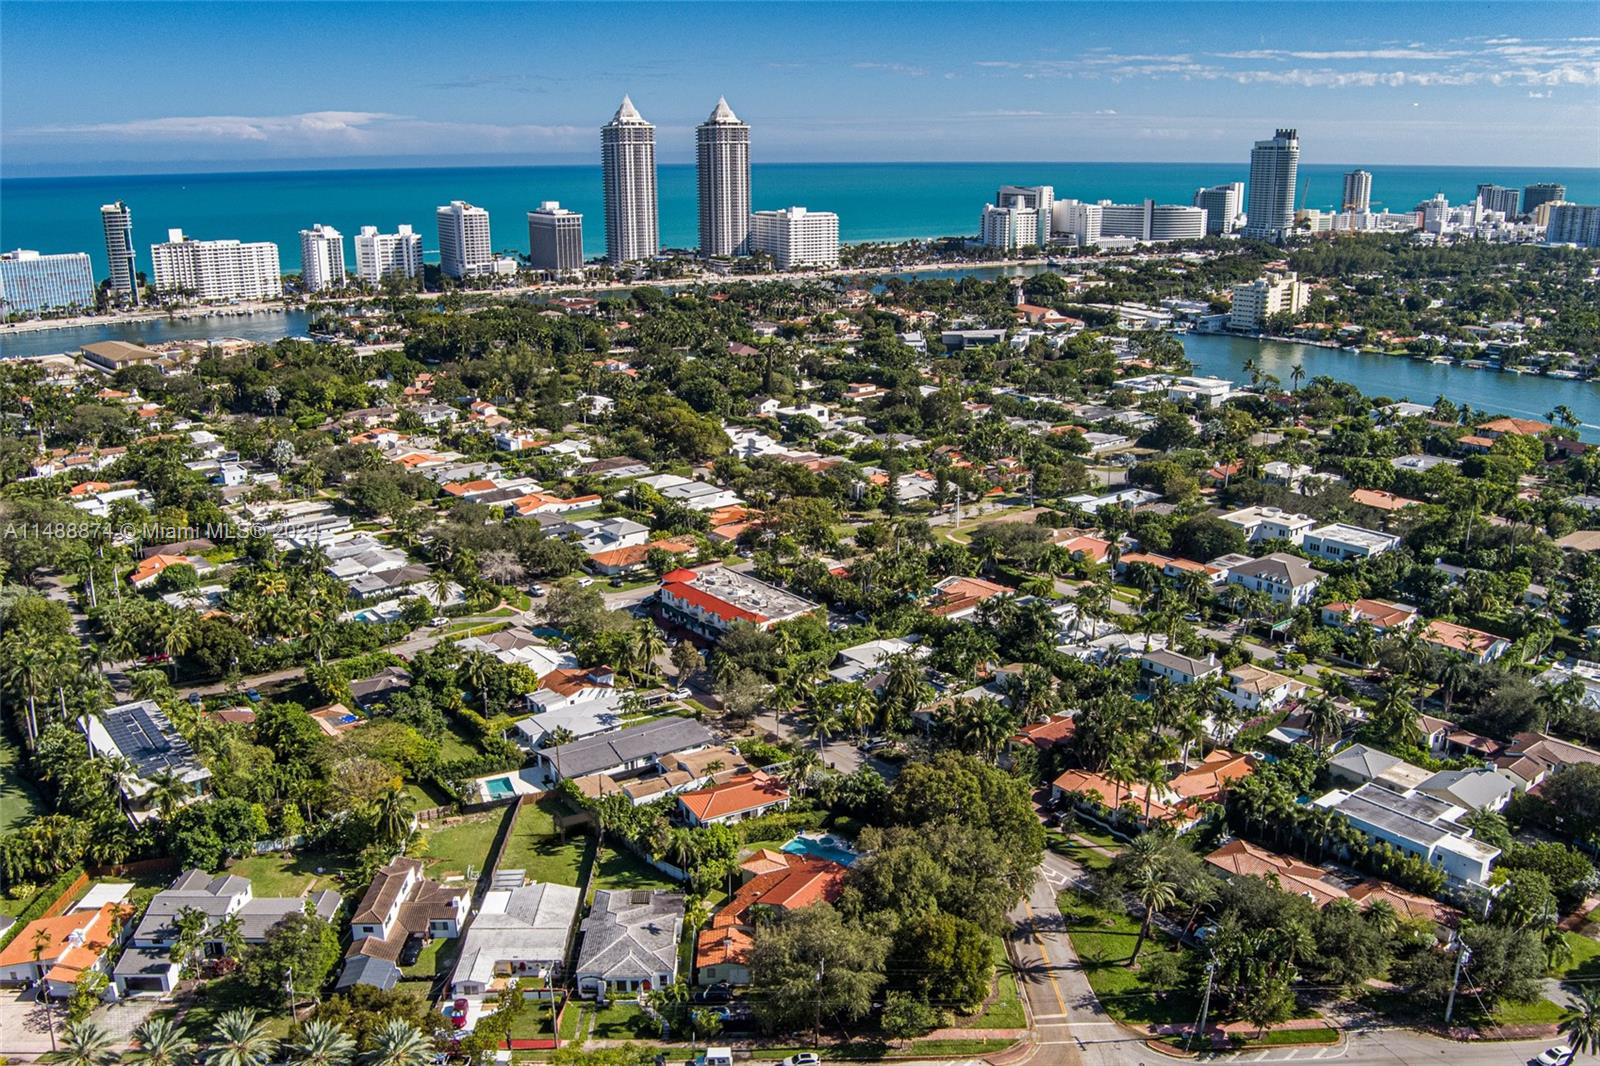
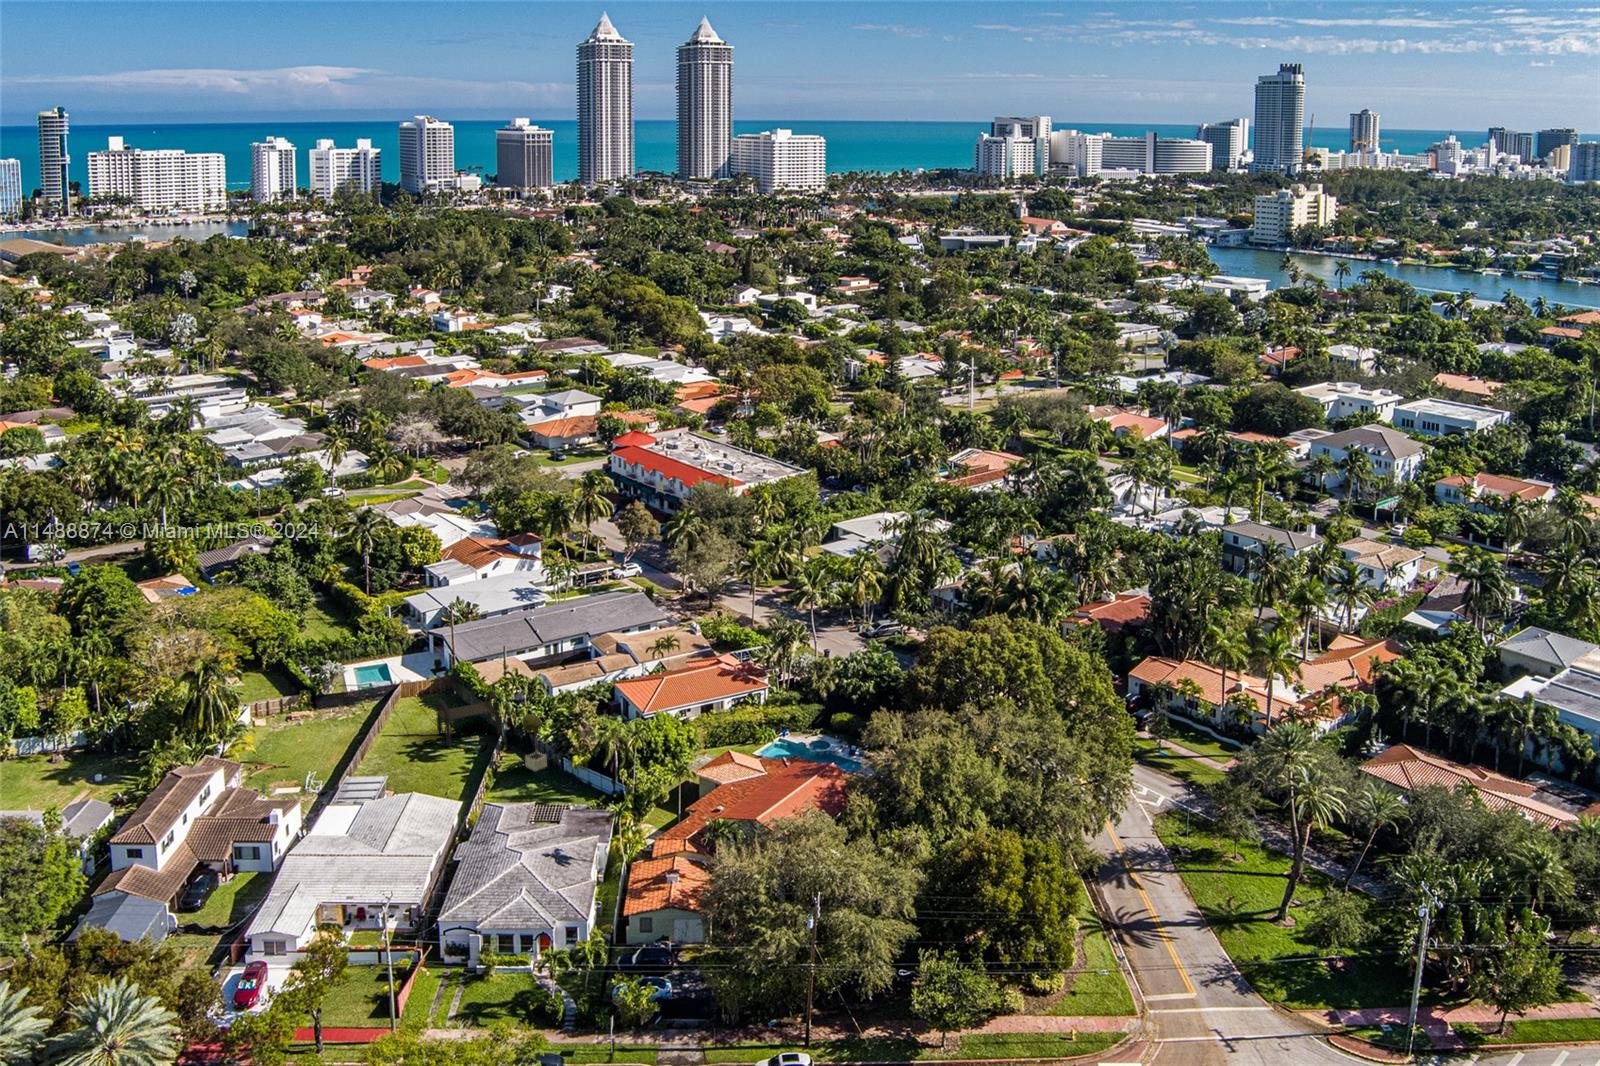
potted tree: none [616,824,634,864] -> present [522,714,547,771]

